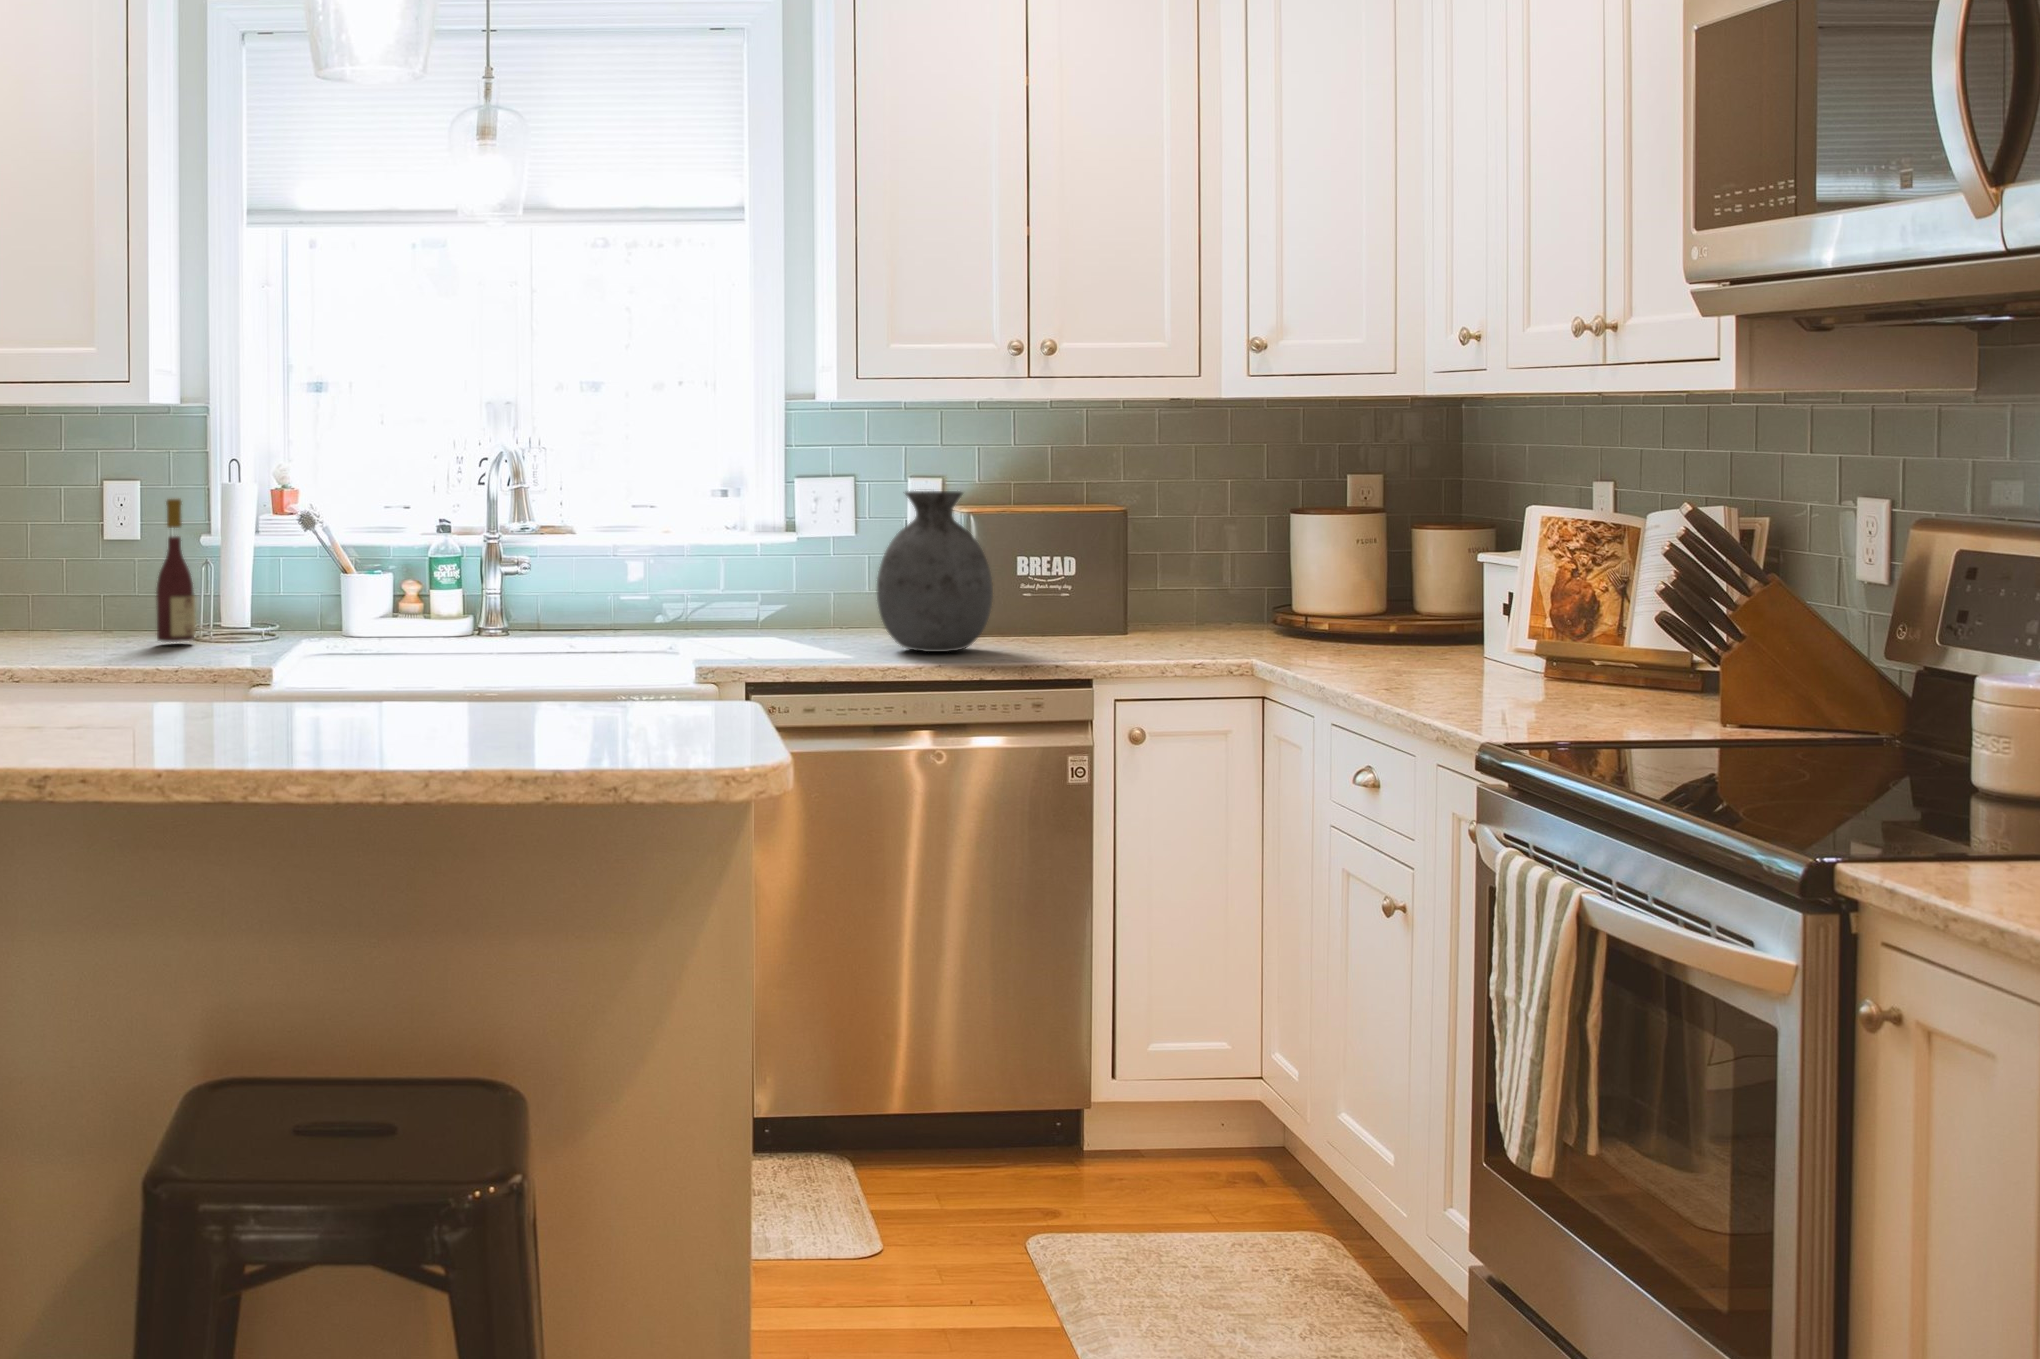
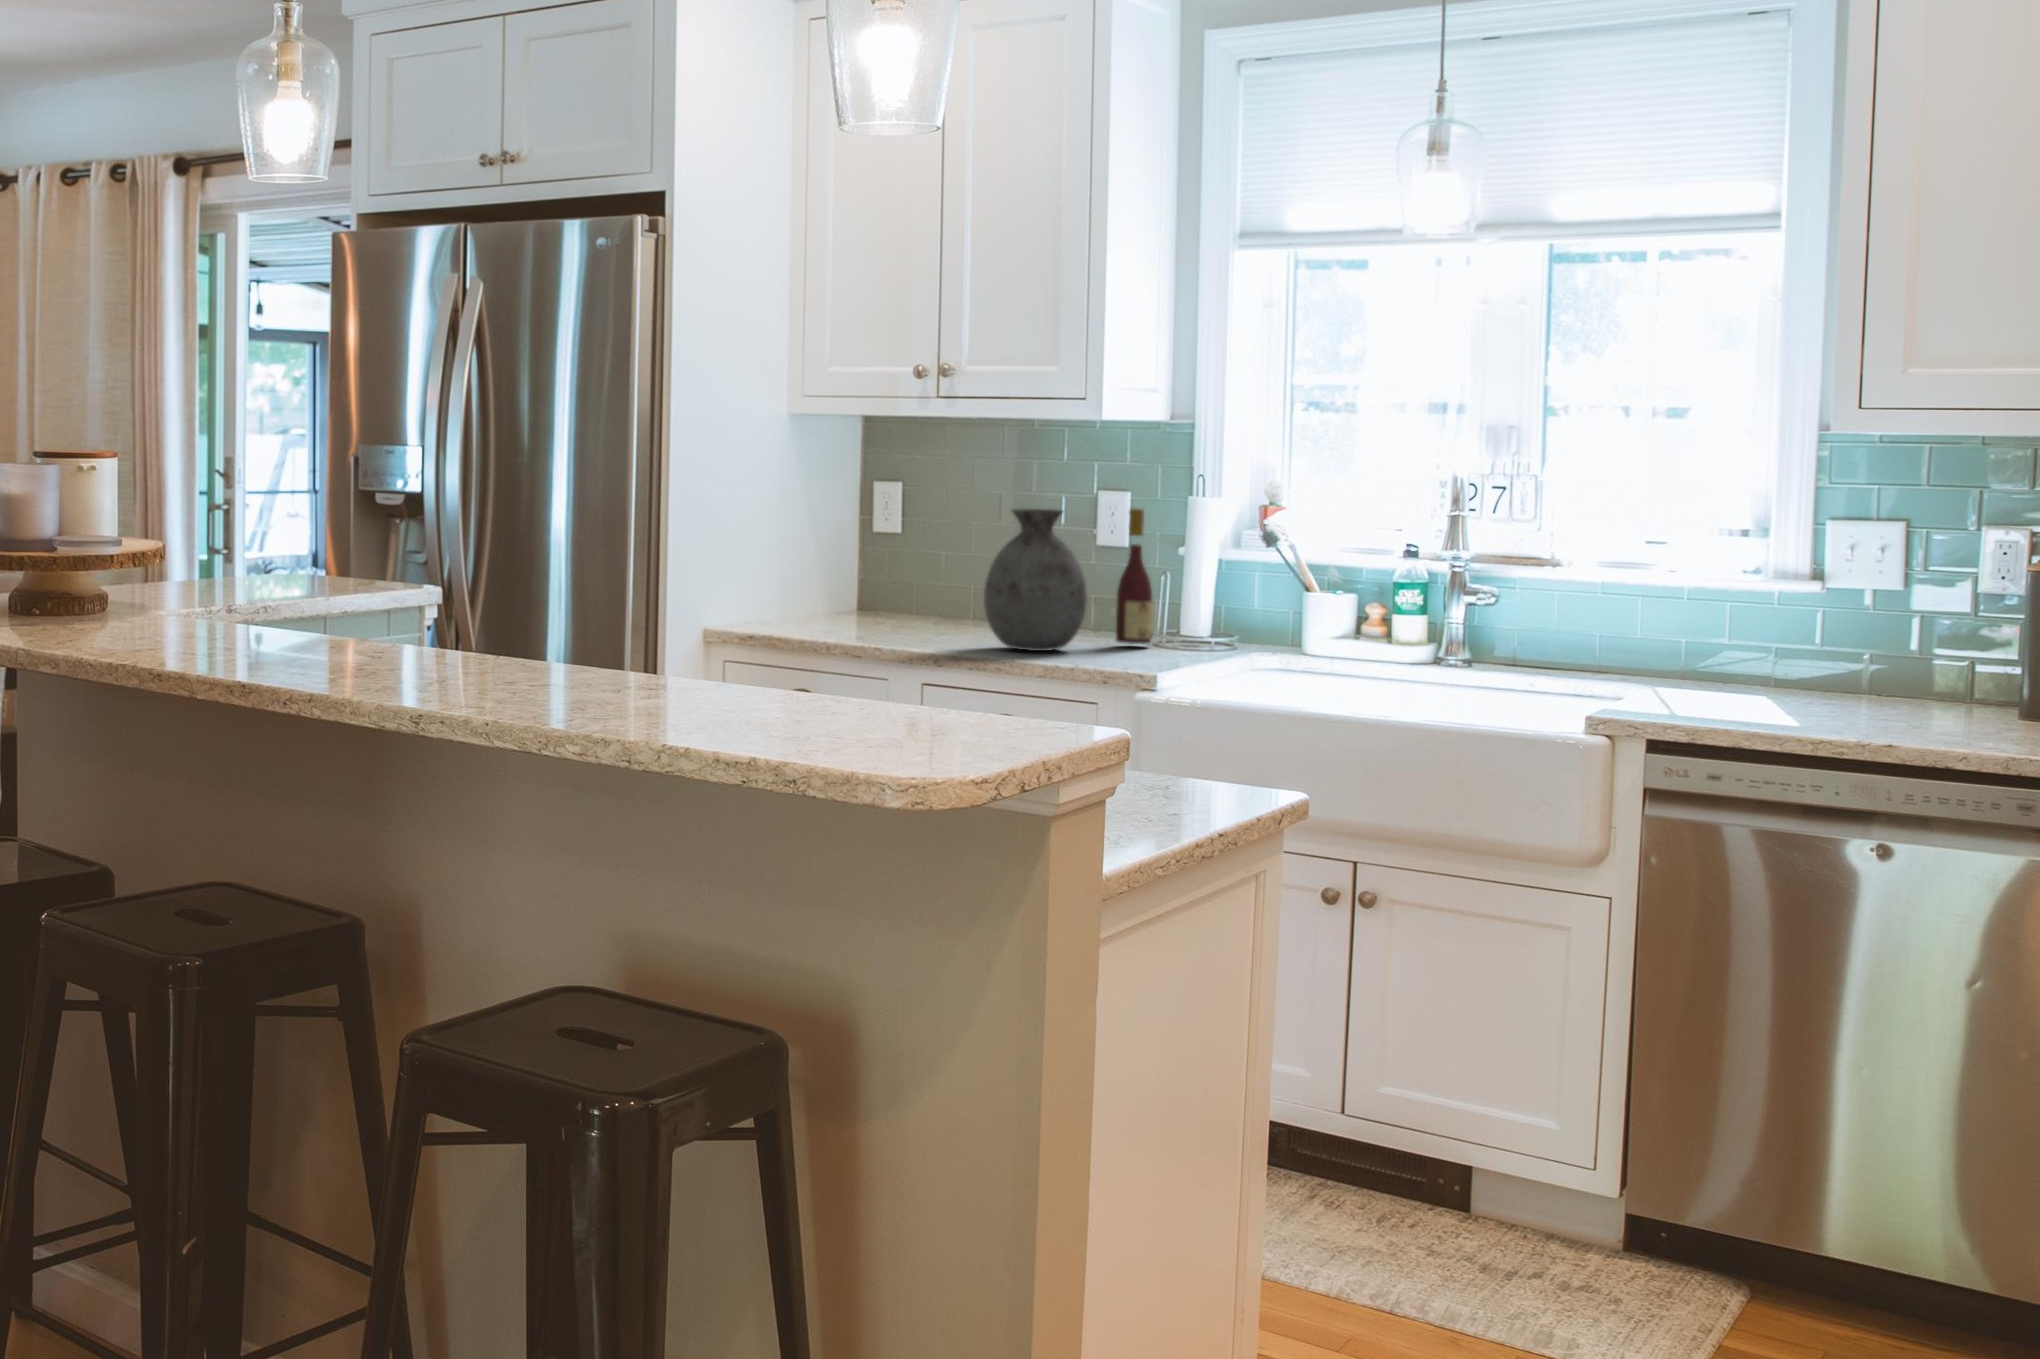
vase: present [877,491,993,652] -> present [984,509,1087,651]

